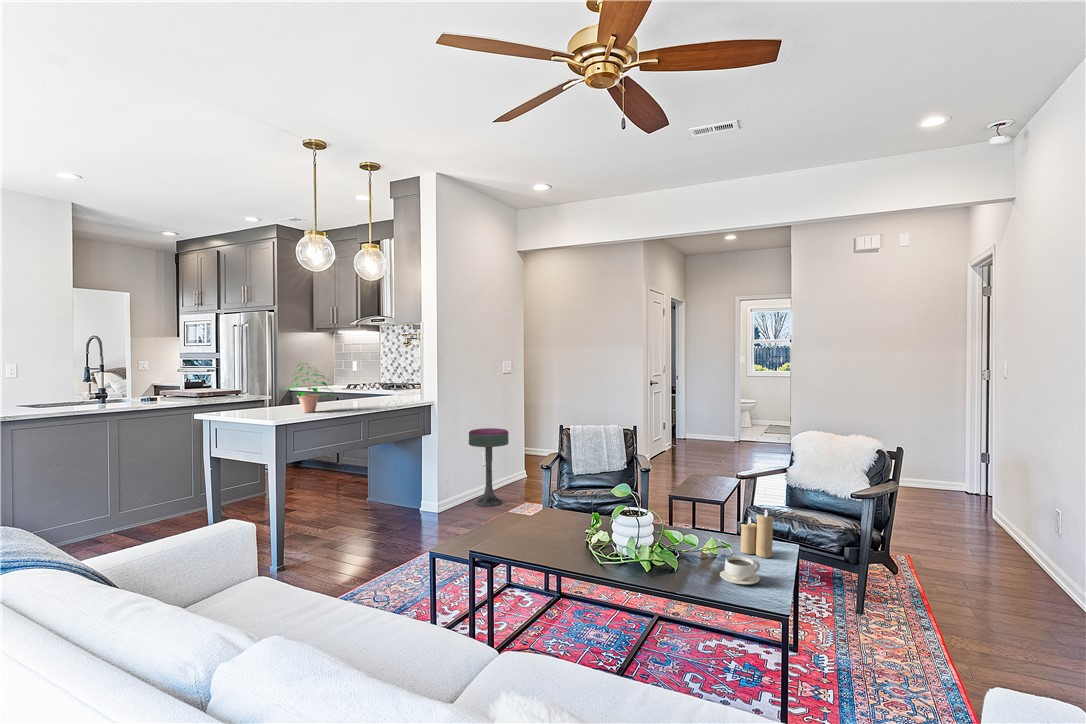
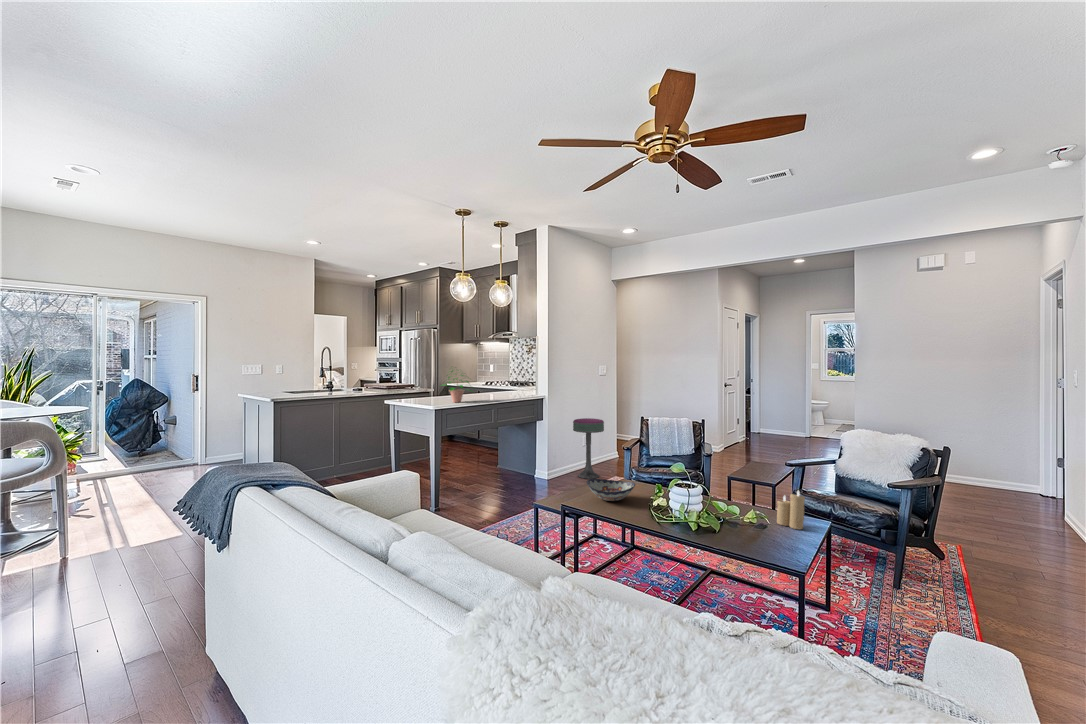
decorative bowl: none [501,509,565,538] -> present [587,479,635,501]
teacup: present [720,556,760,584] -> none [753,525,788,547]

